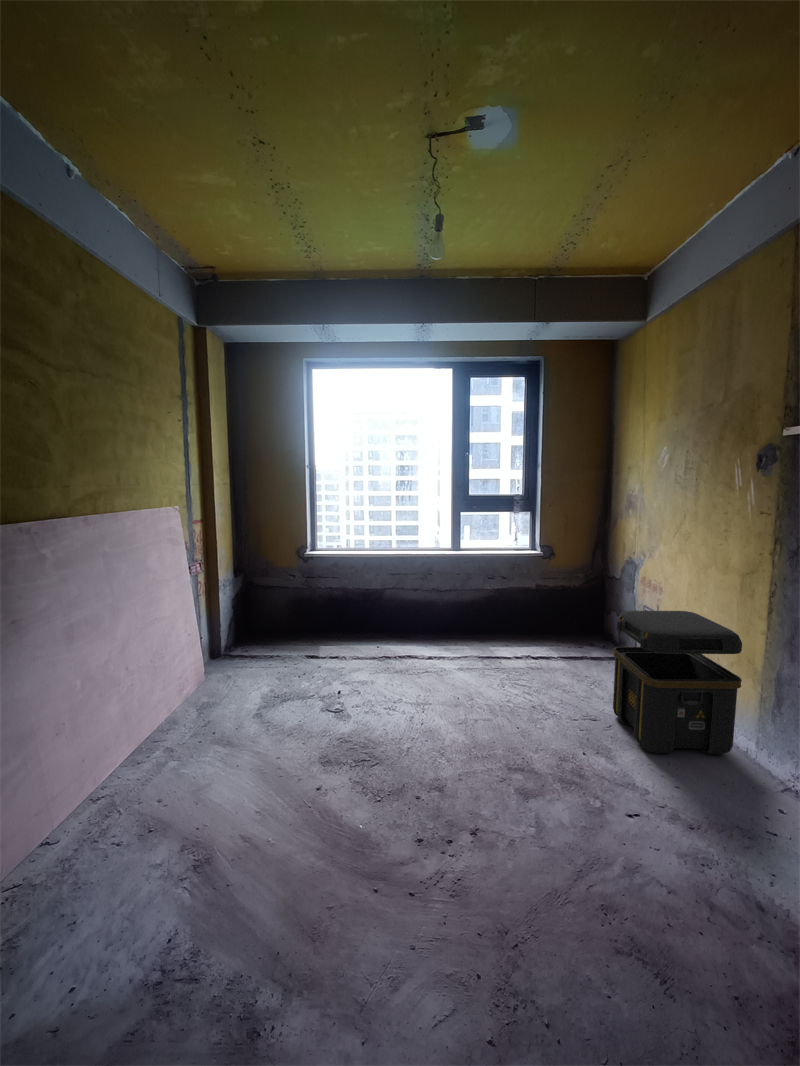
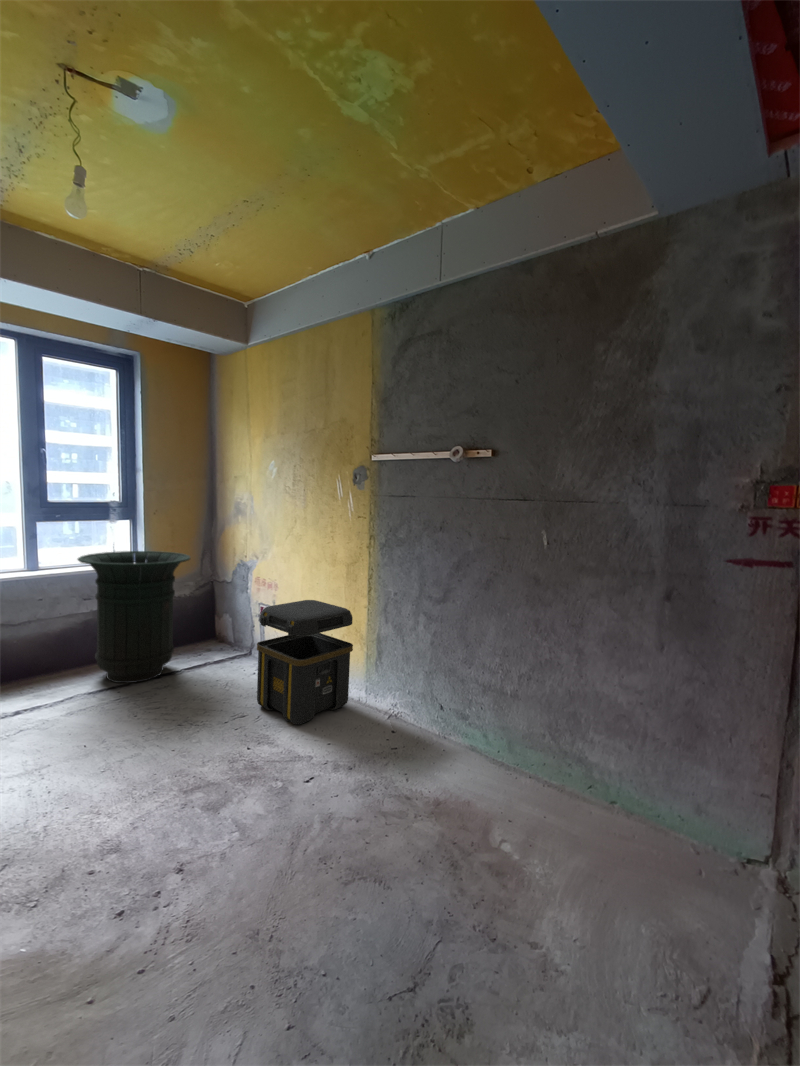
trash can: none [480,542,570,657] -> present [78,551,190,683]

